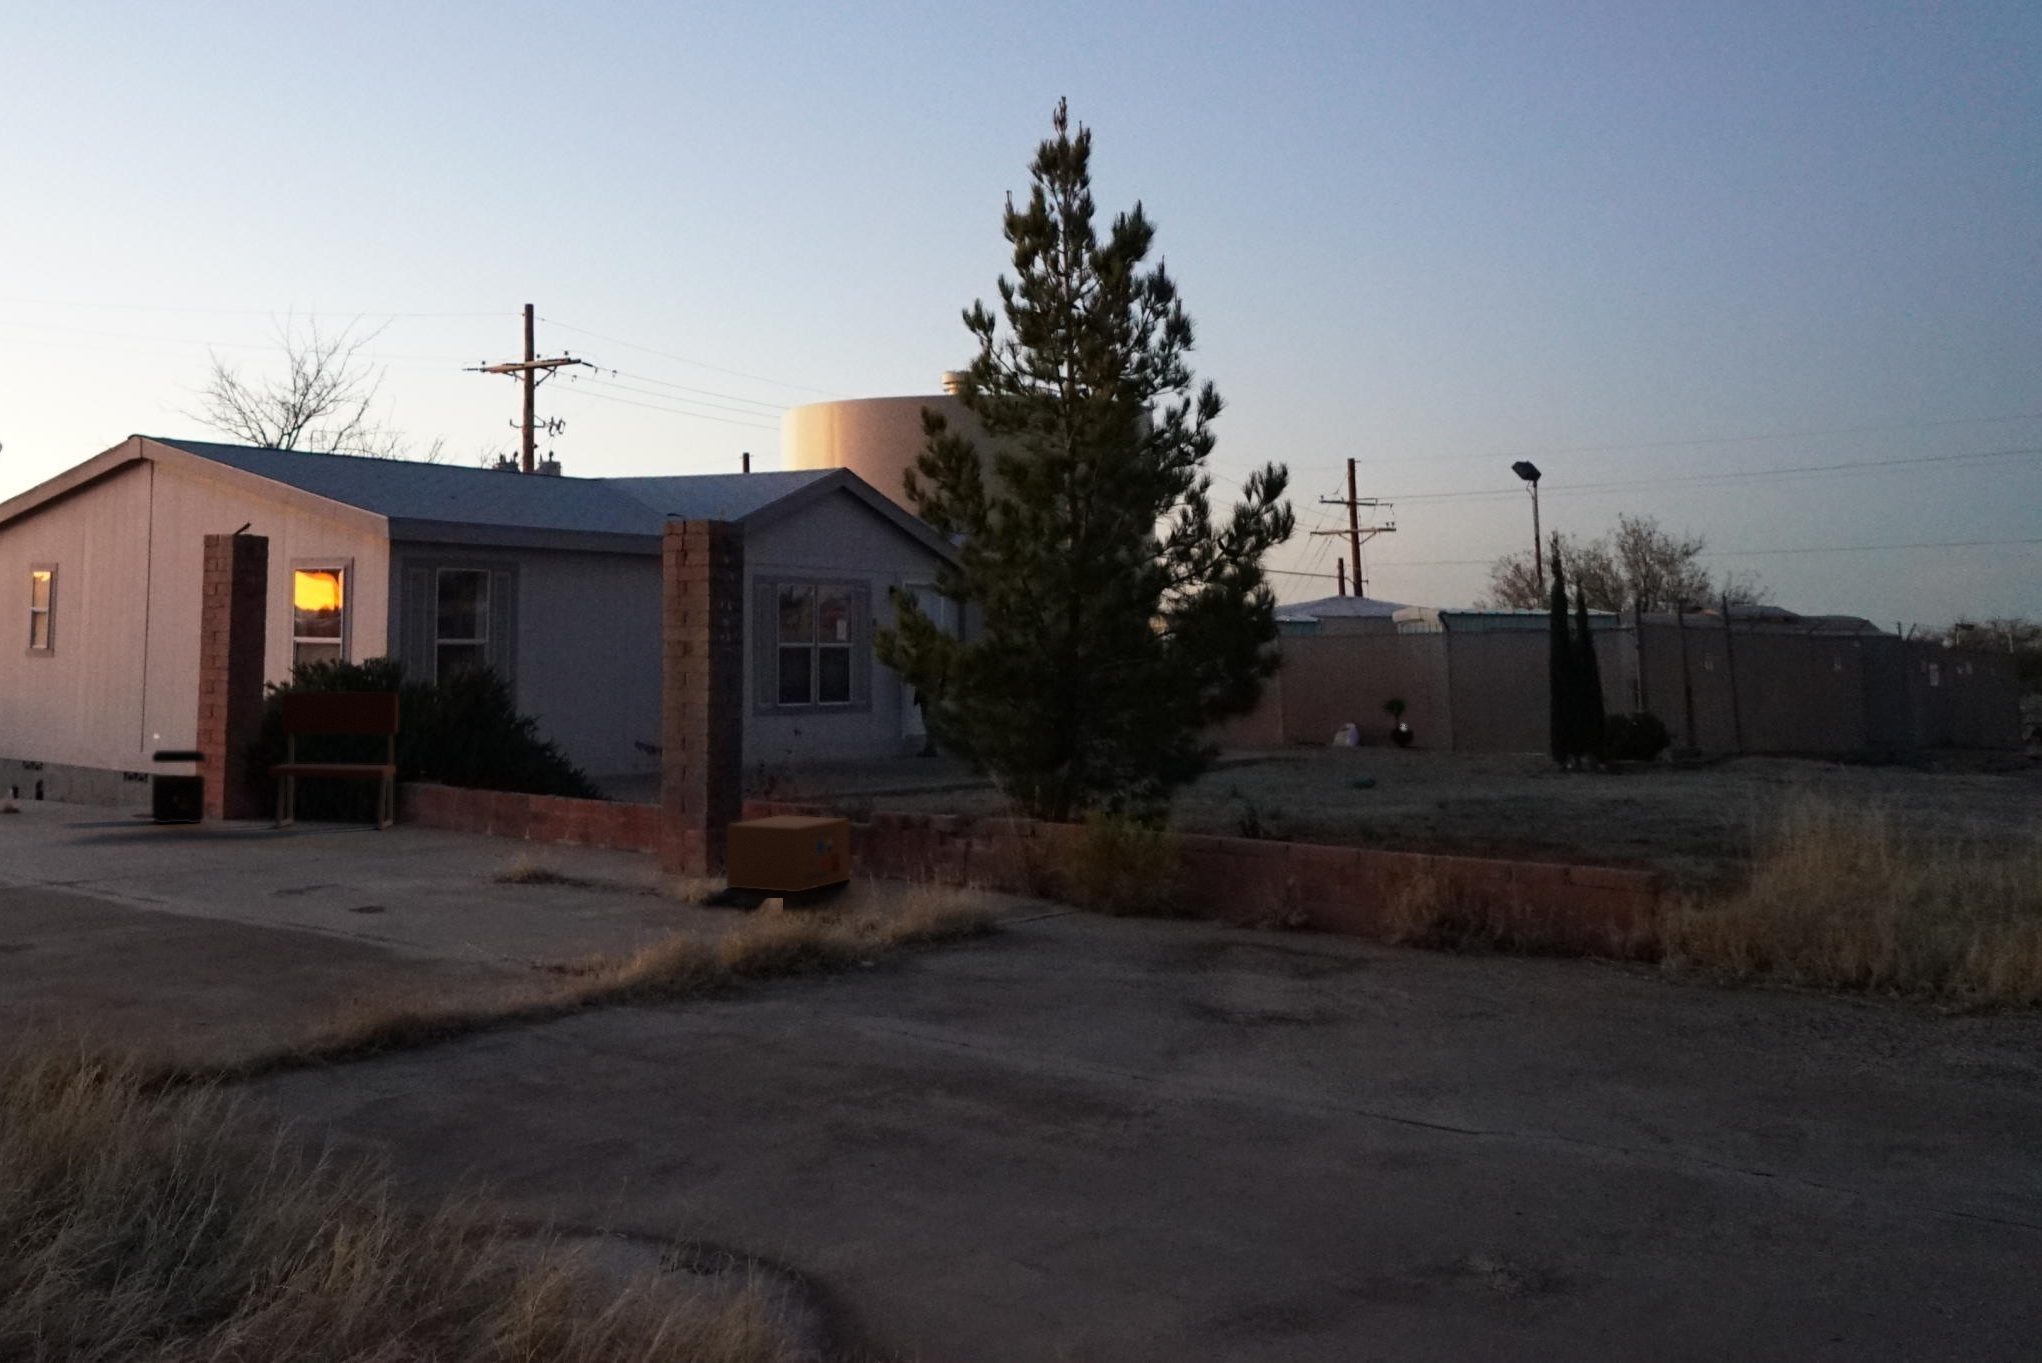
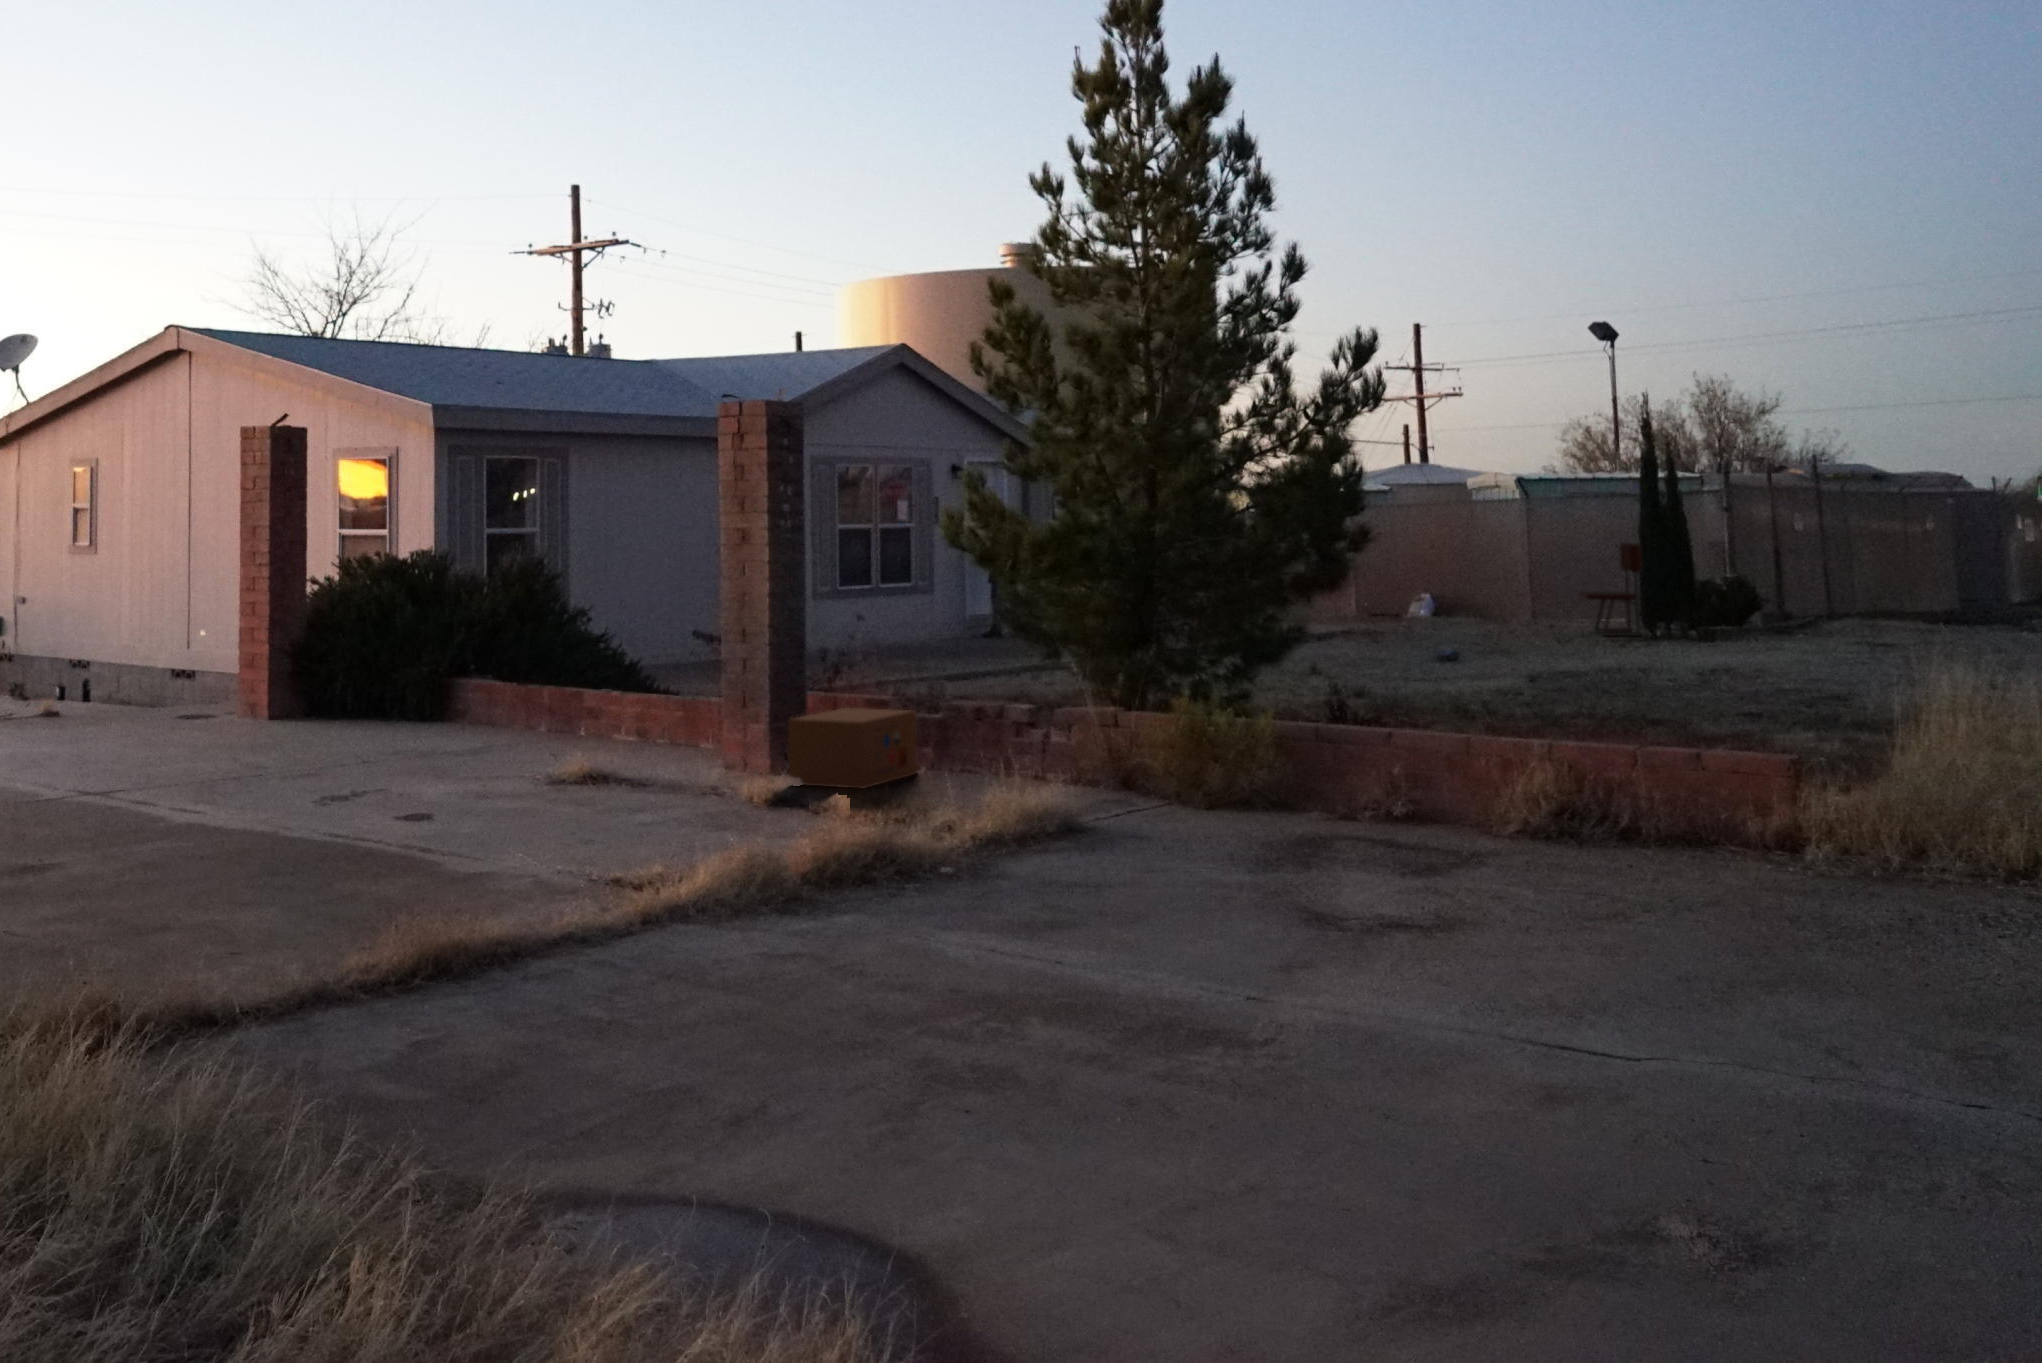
bench: present [268,692,398,829] -> present [1579,543,1642,636]
potted tree: present [1381,697,1414,746] -> none [1447,561,1484,616]
toolbox: present [152,750,206,823] -> none [193,648,249,724]

